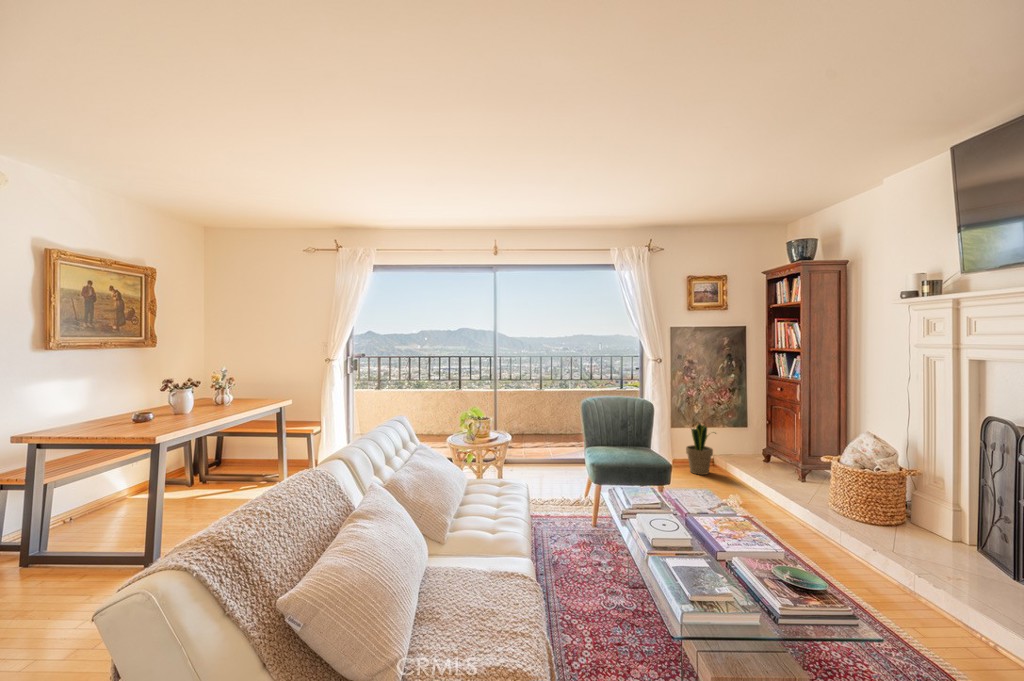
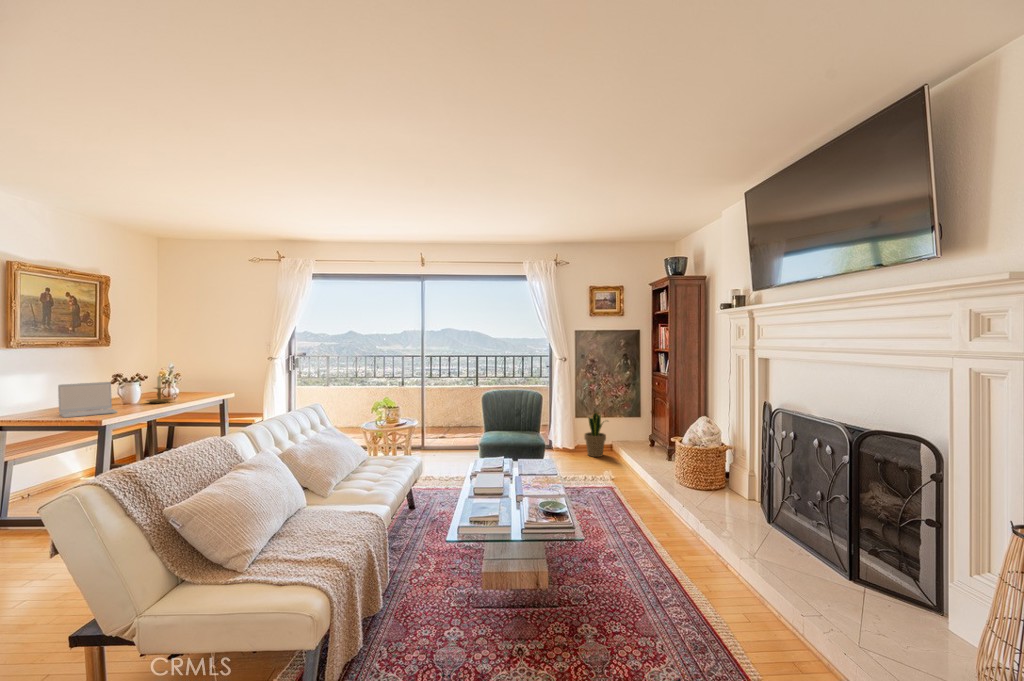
candle holder: none [198,380,233,413] -> present [146,376,177,403]
laptop: none [105,389,172,432] -> present [58,382,118,418]

